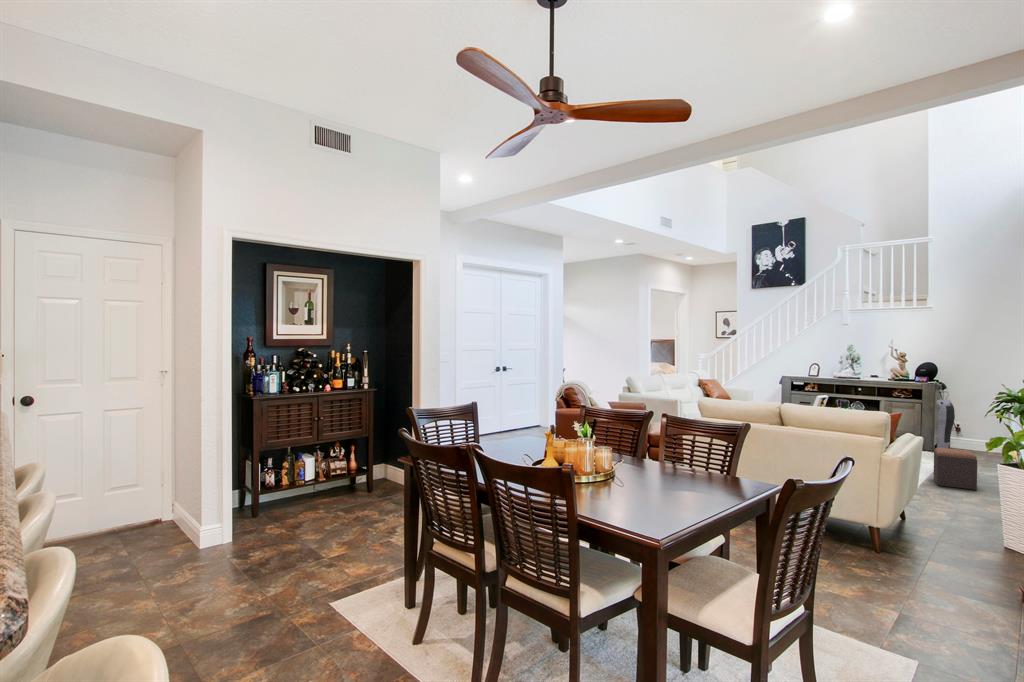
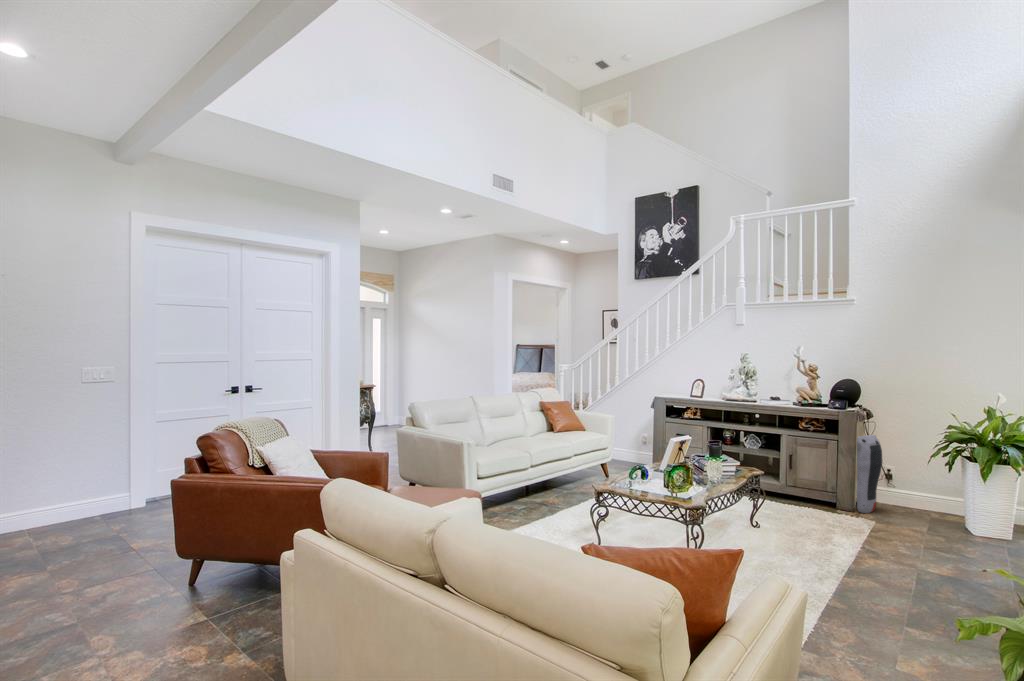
footstool: present [934,448,977,490] -> none [842,529,914,617]

